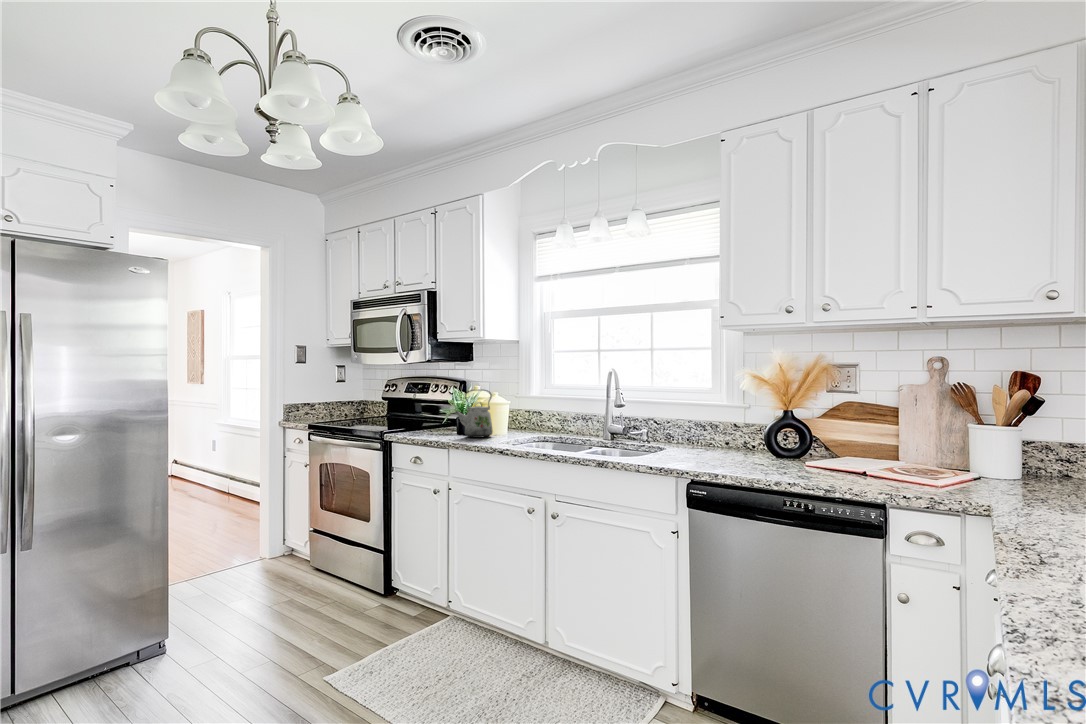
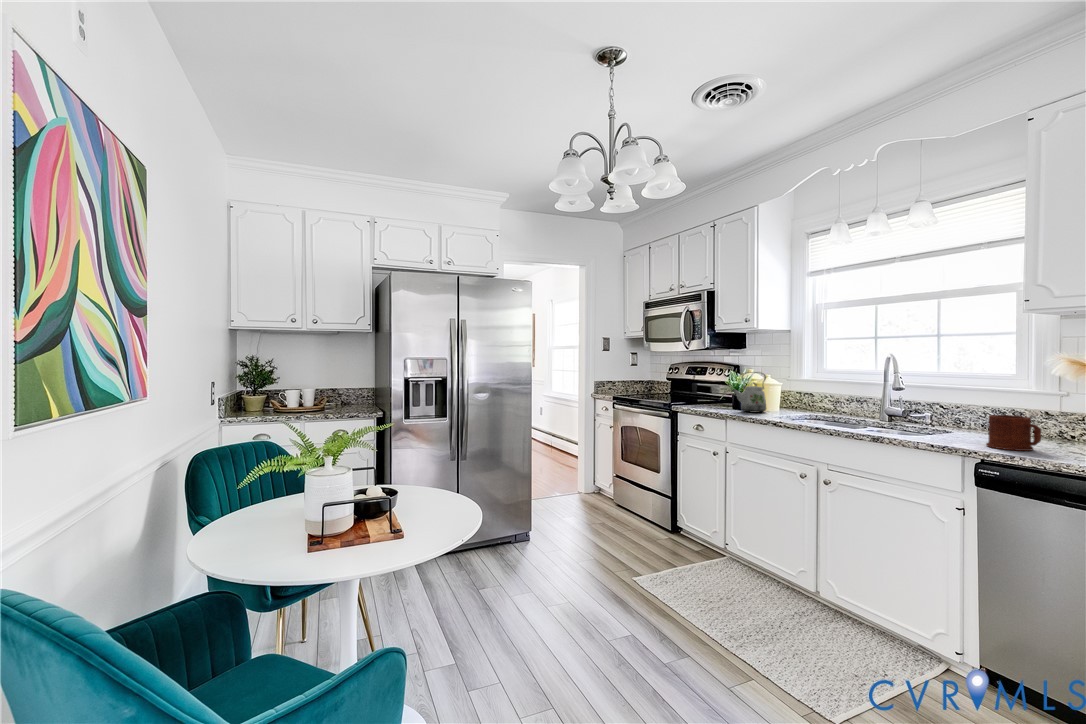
mug: none [693,430,735,466] -> present [986,415,1041,451]

